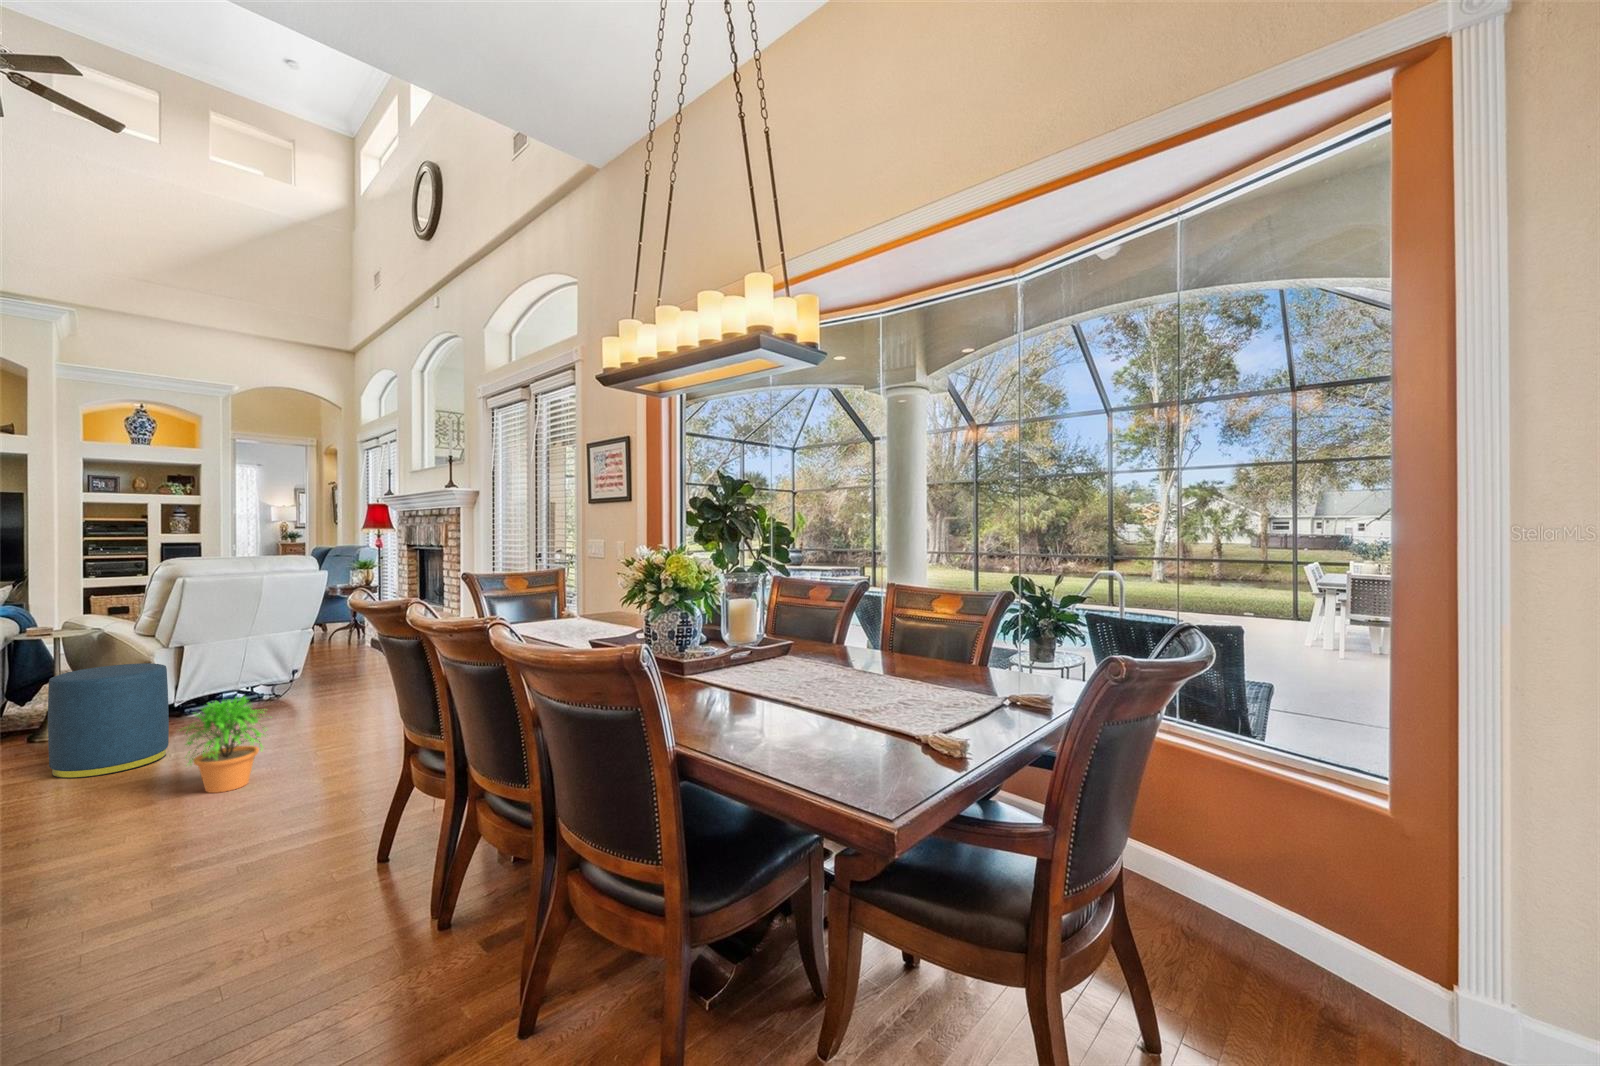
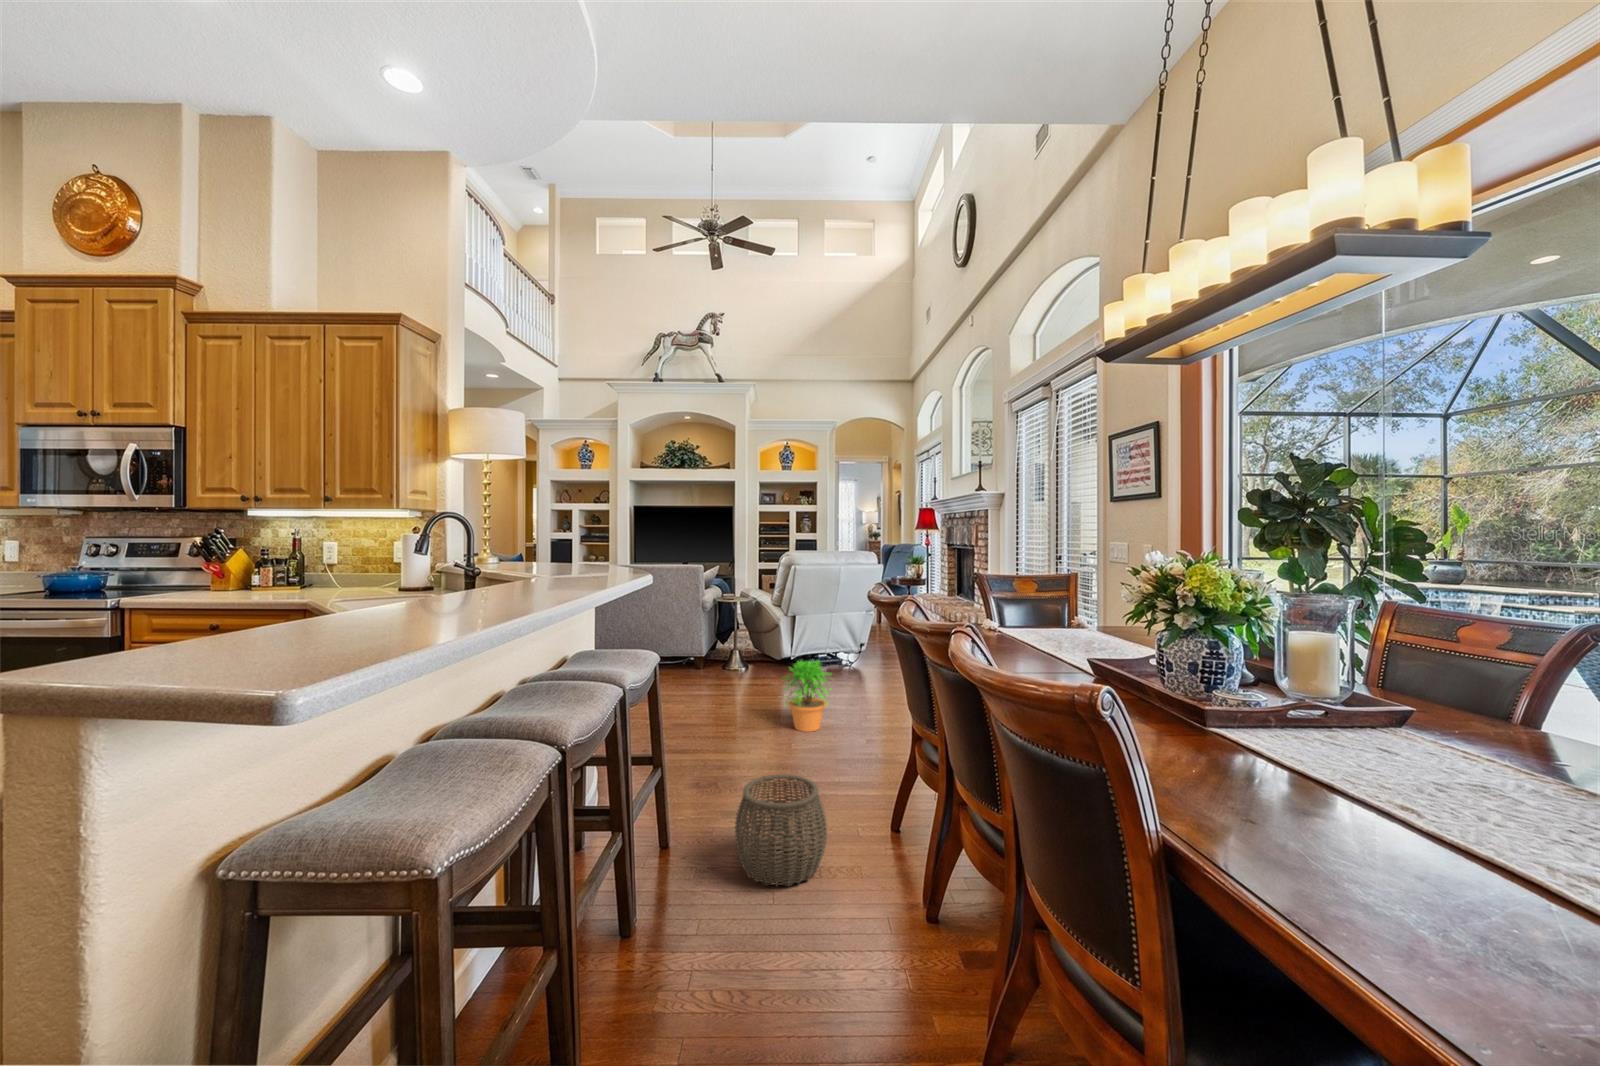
ottoman: present [48,663,169,779] -> none [725,624,782,700]
woven basket: none [148,831,303,979] -> present [735,774,827,886]

